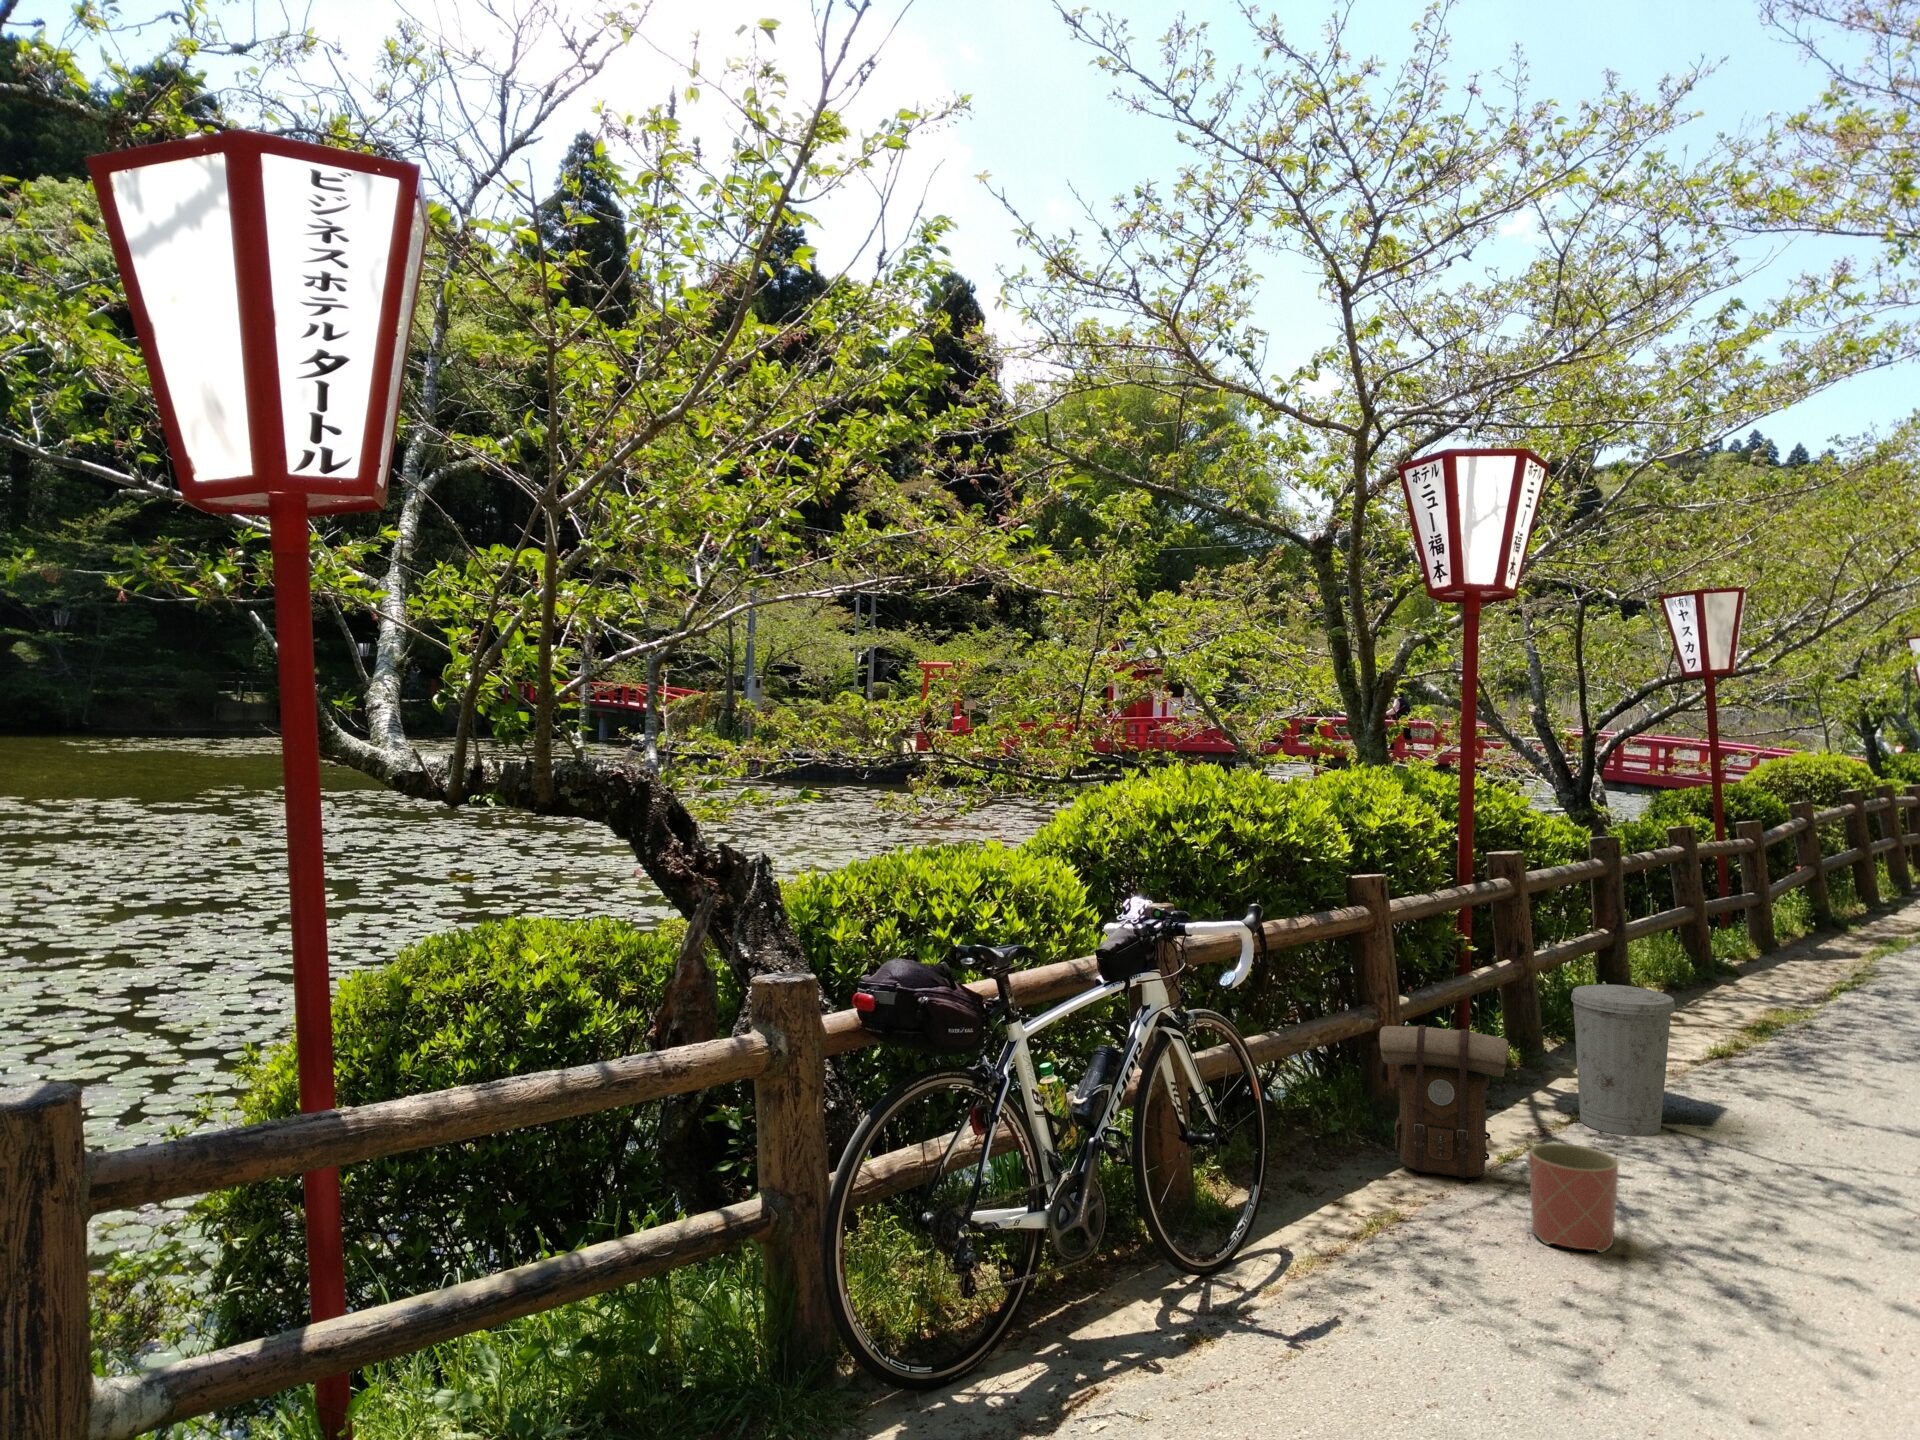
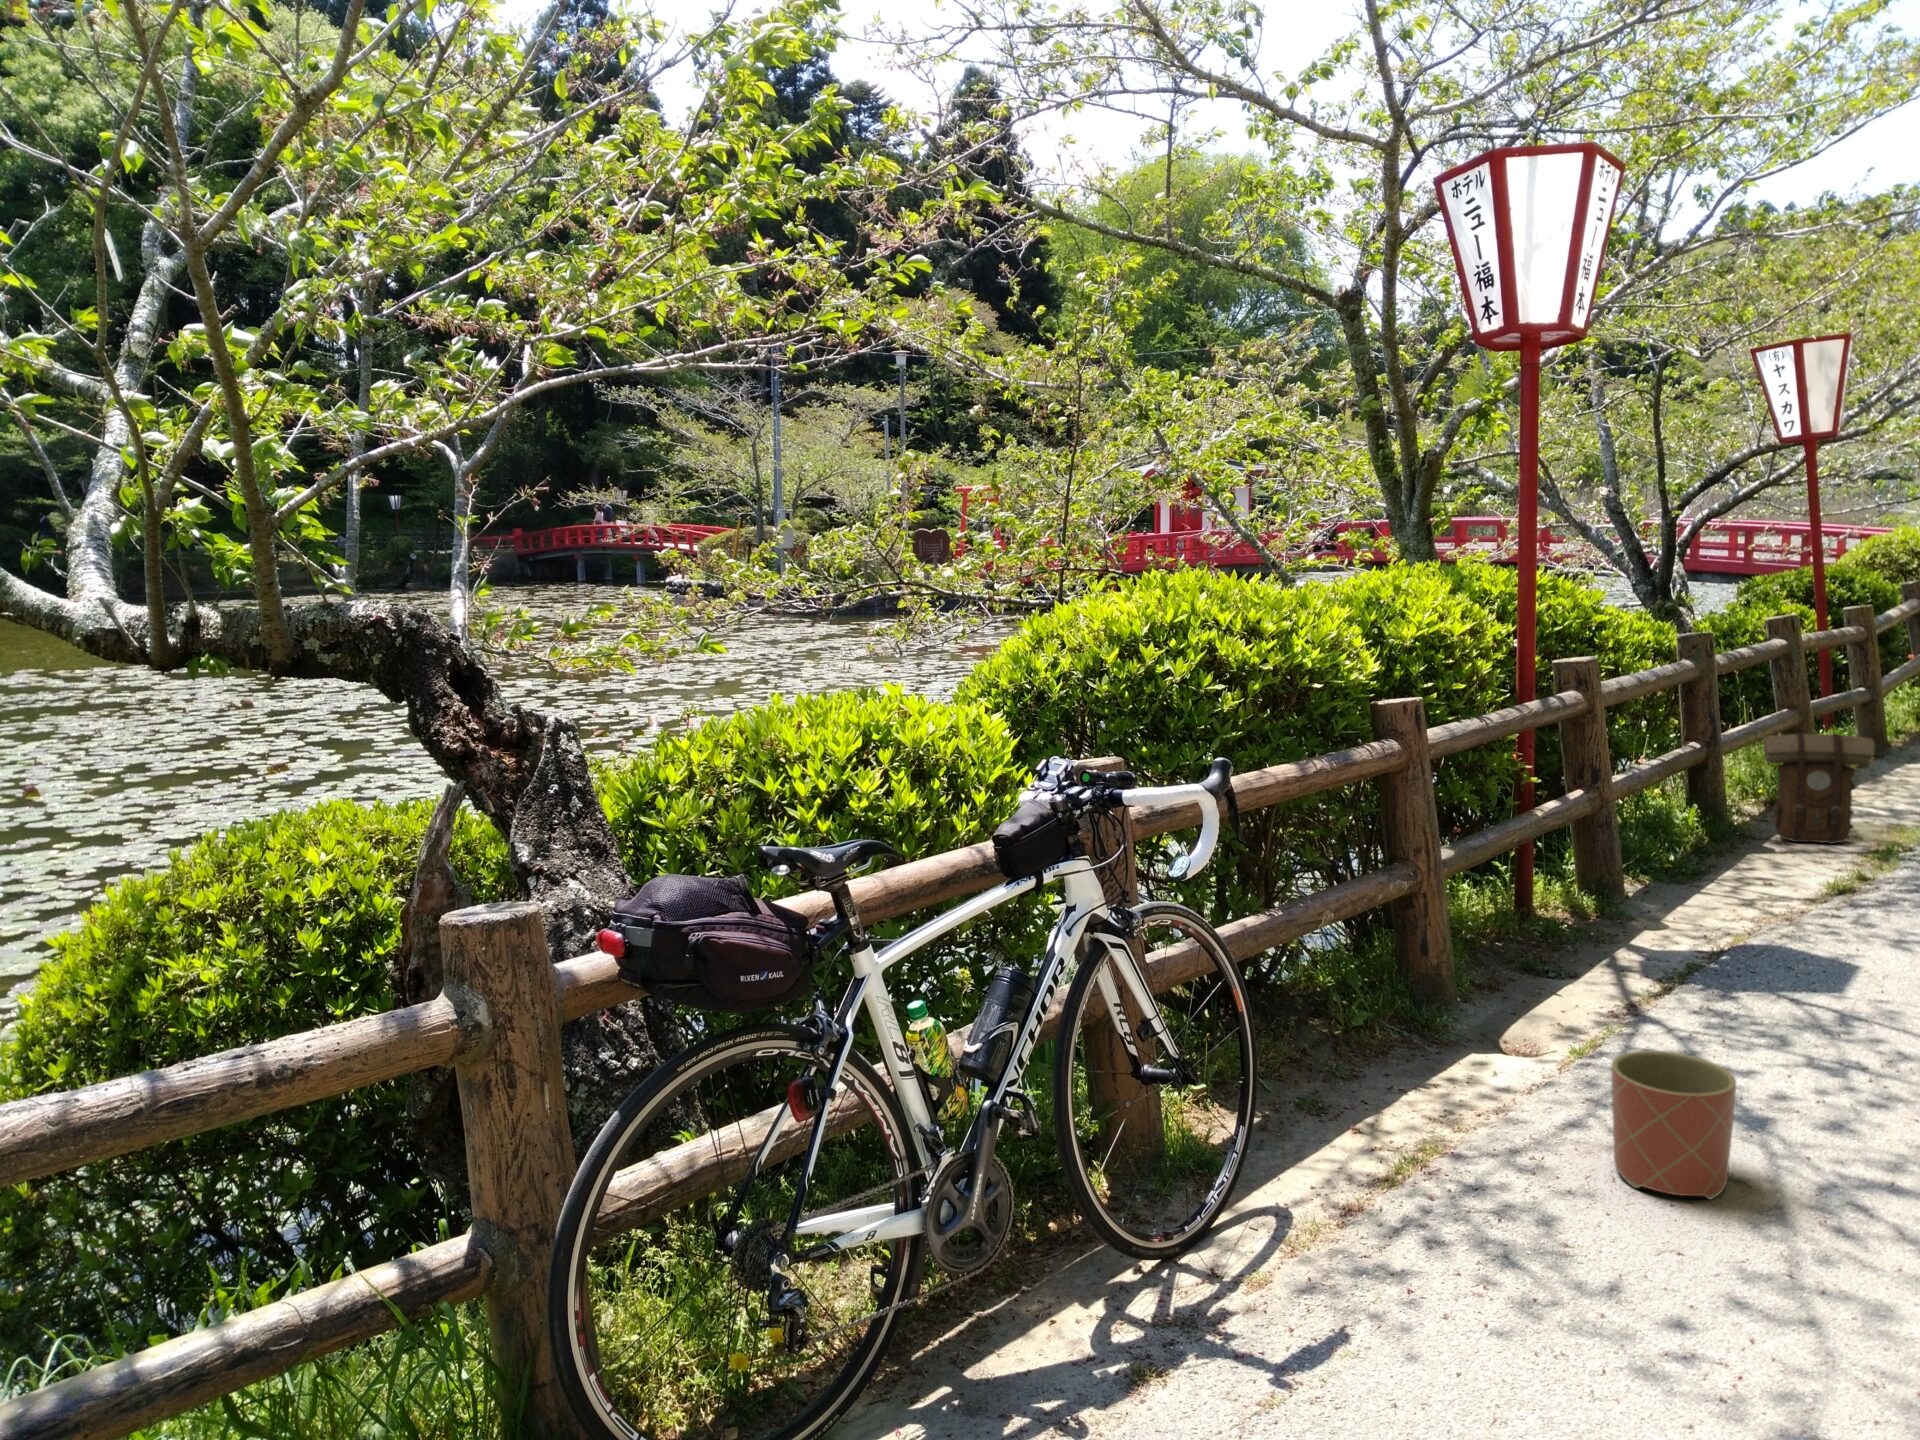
trash can: present [1571,984,1676,1136] -> none [1659,822,1797,1009]
backpack: present [1380,1025,1509,1178] -> present [1763,733,1875,844]

